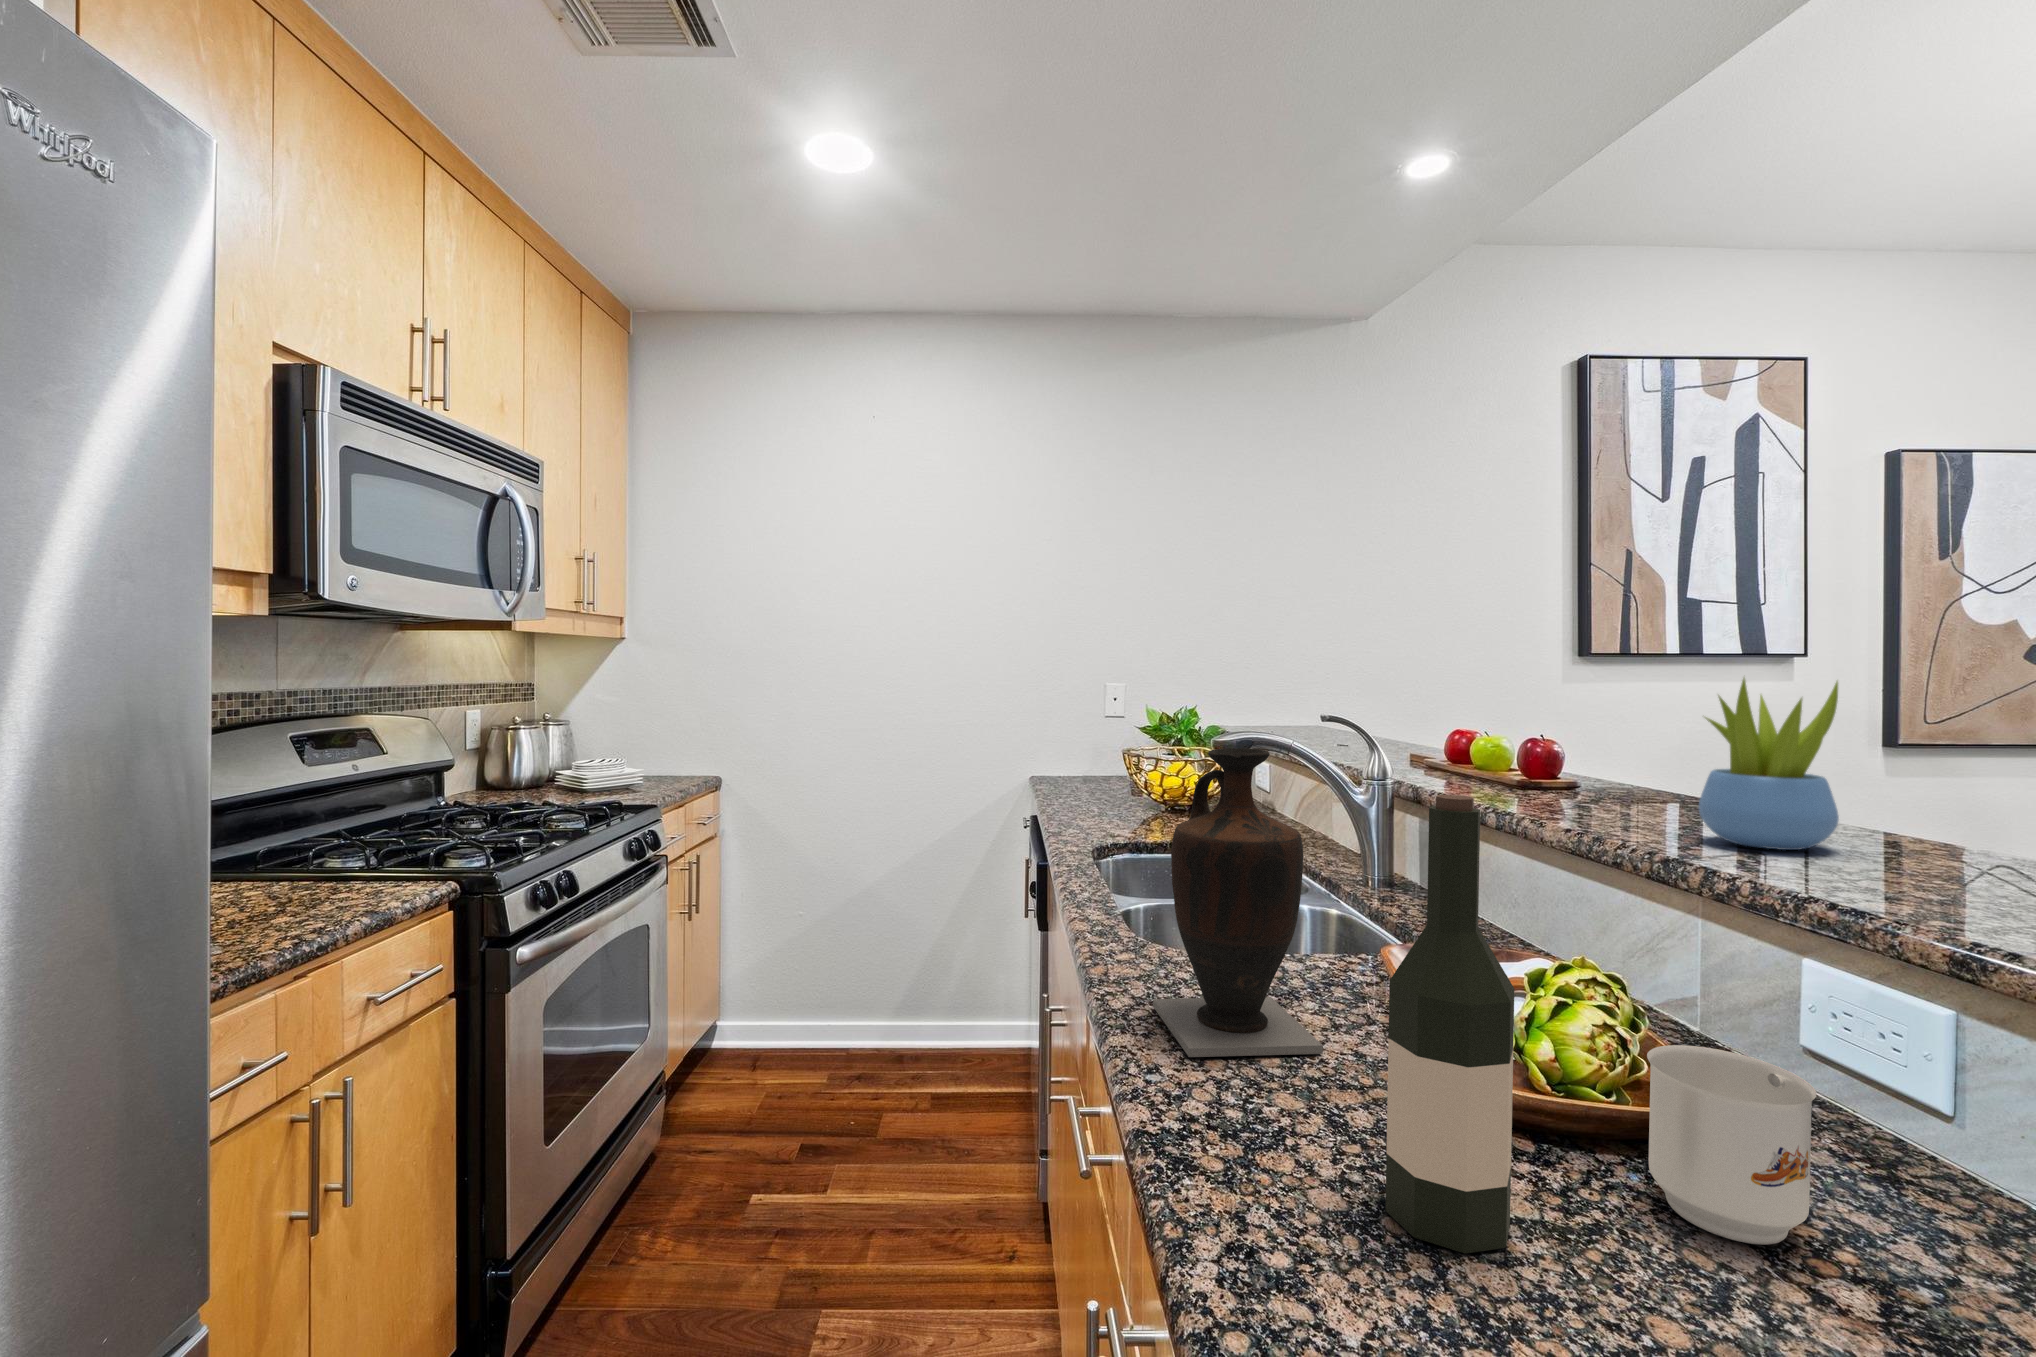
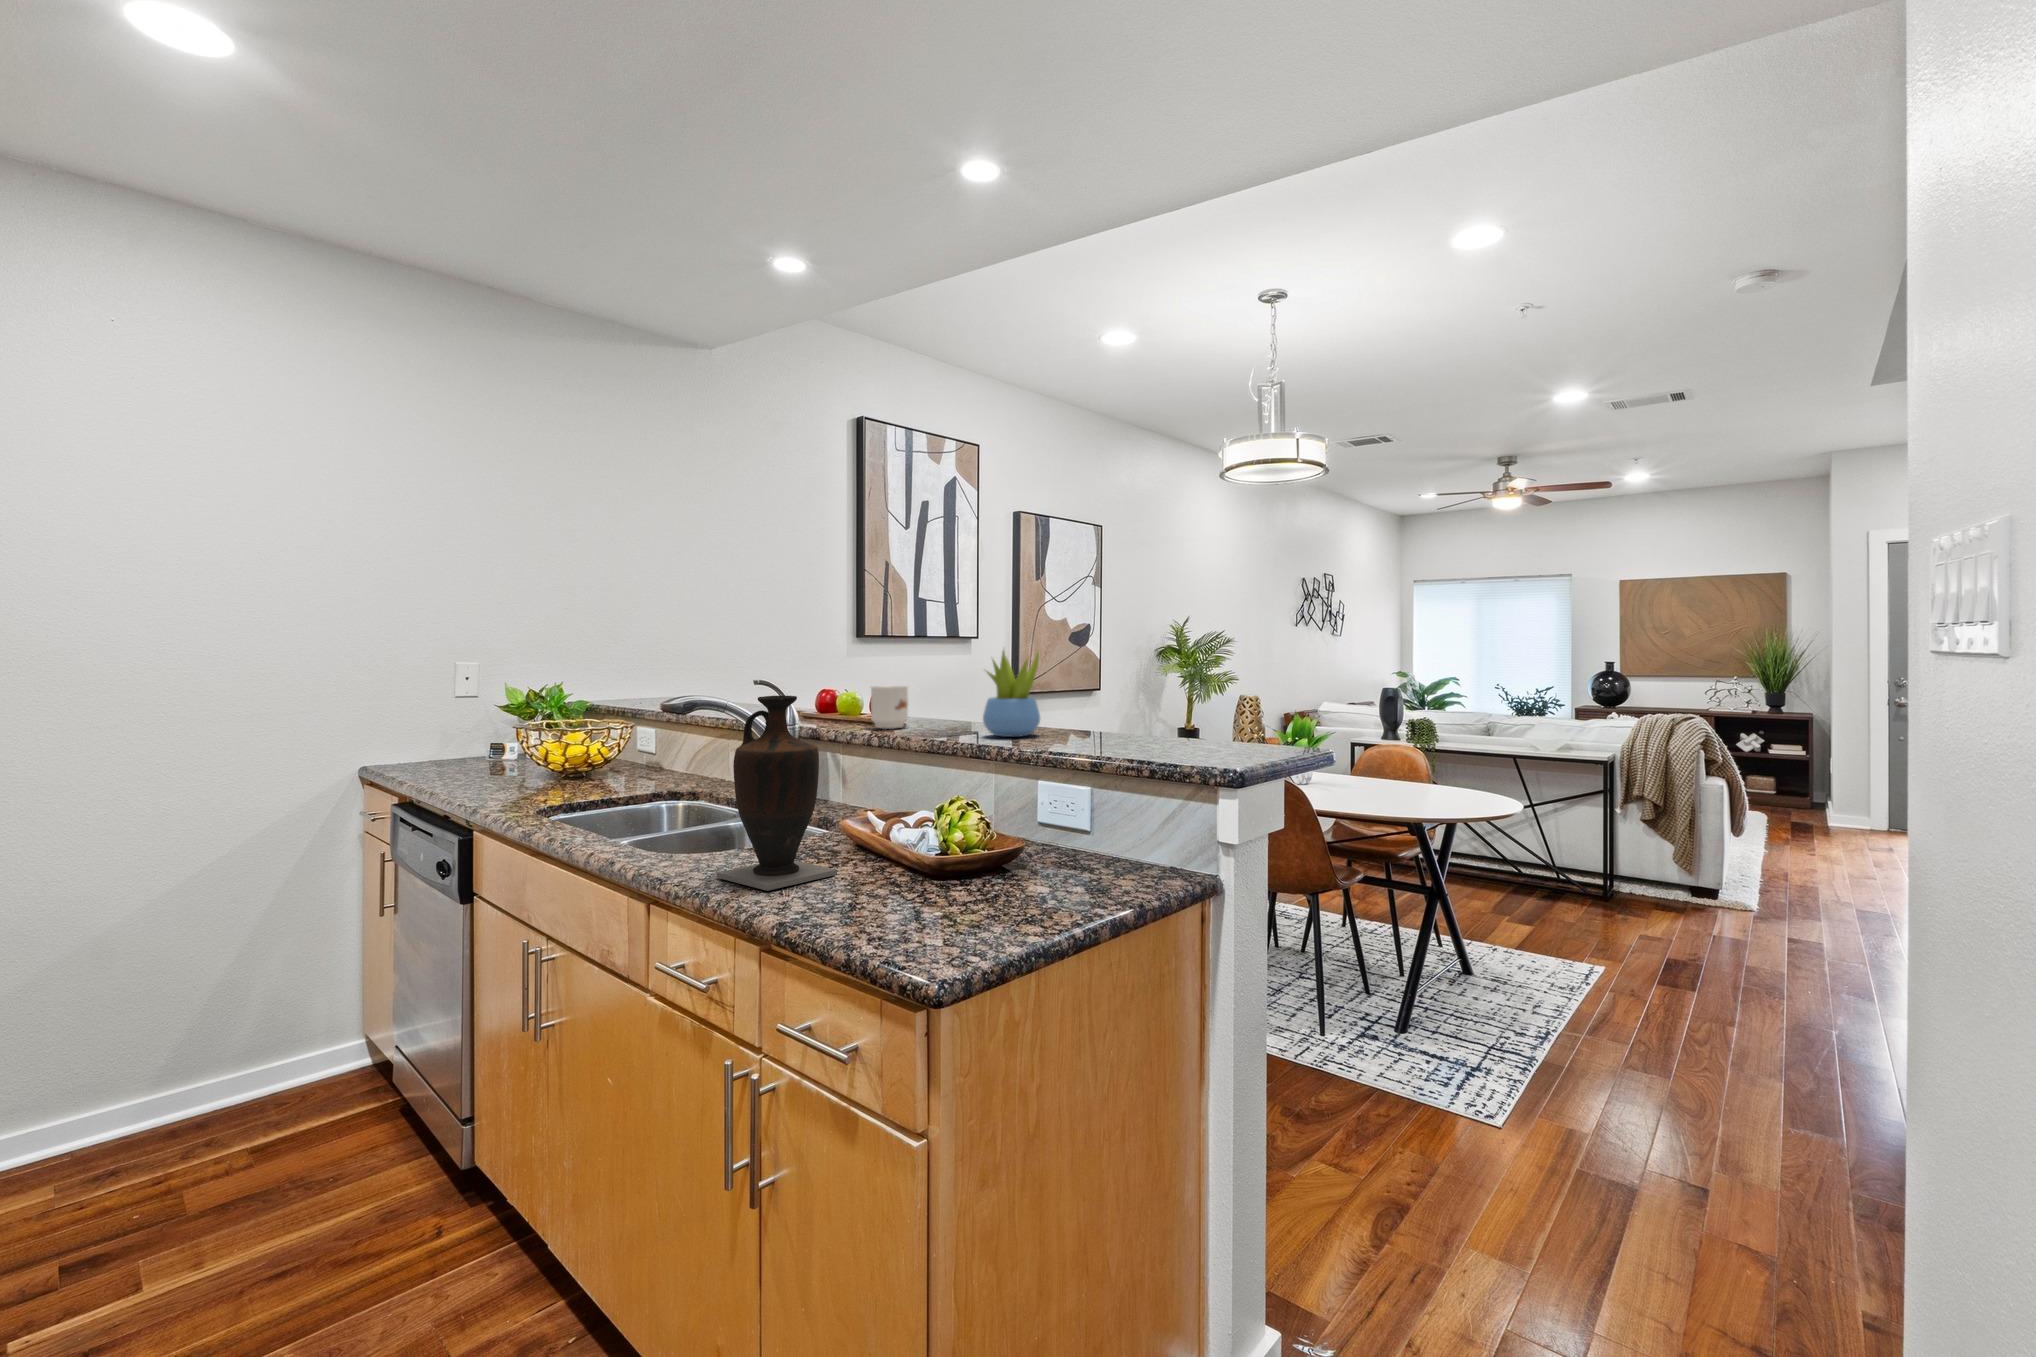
wine bottle: present [1386,795,1514,1254] -> none [914,702,970,916]
mug: present [1647,1045,1816,1245] -> present [871,686,908,729]

